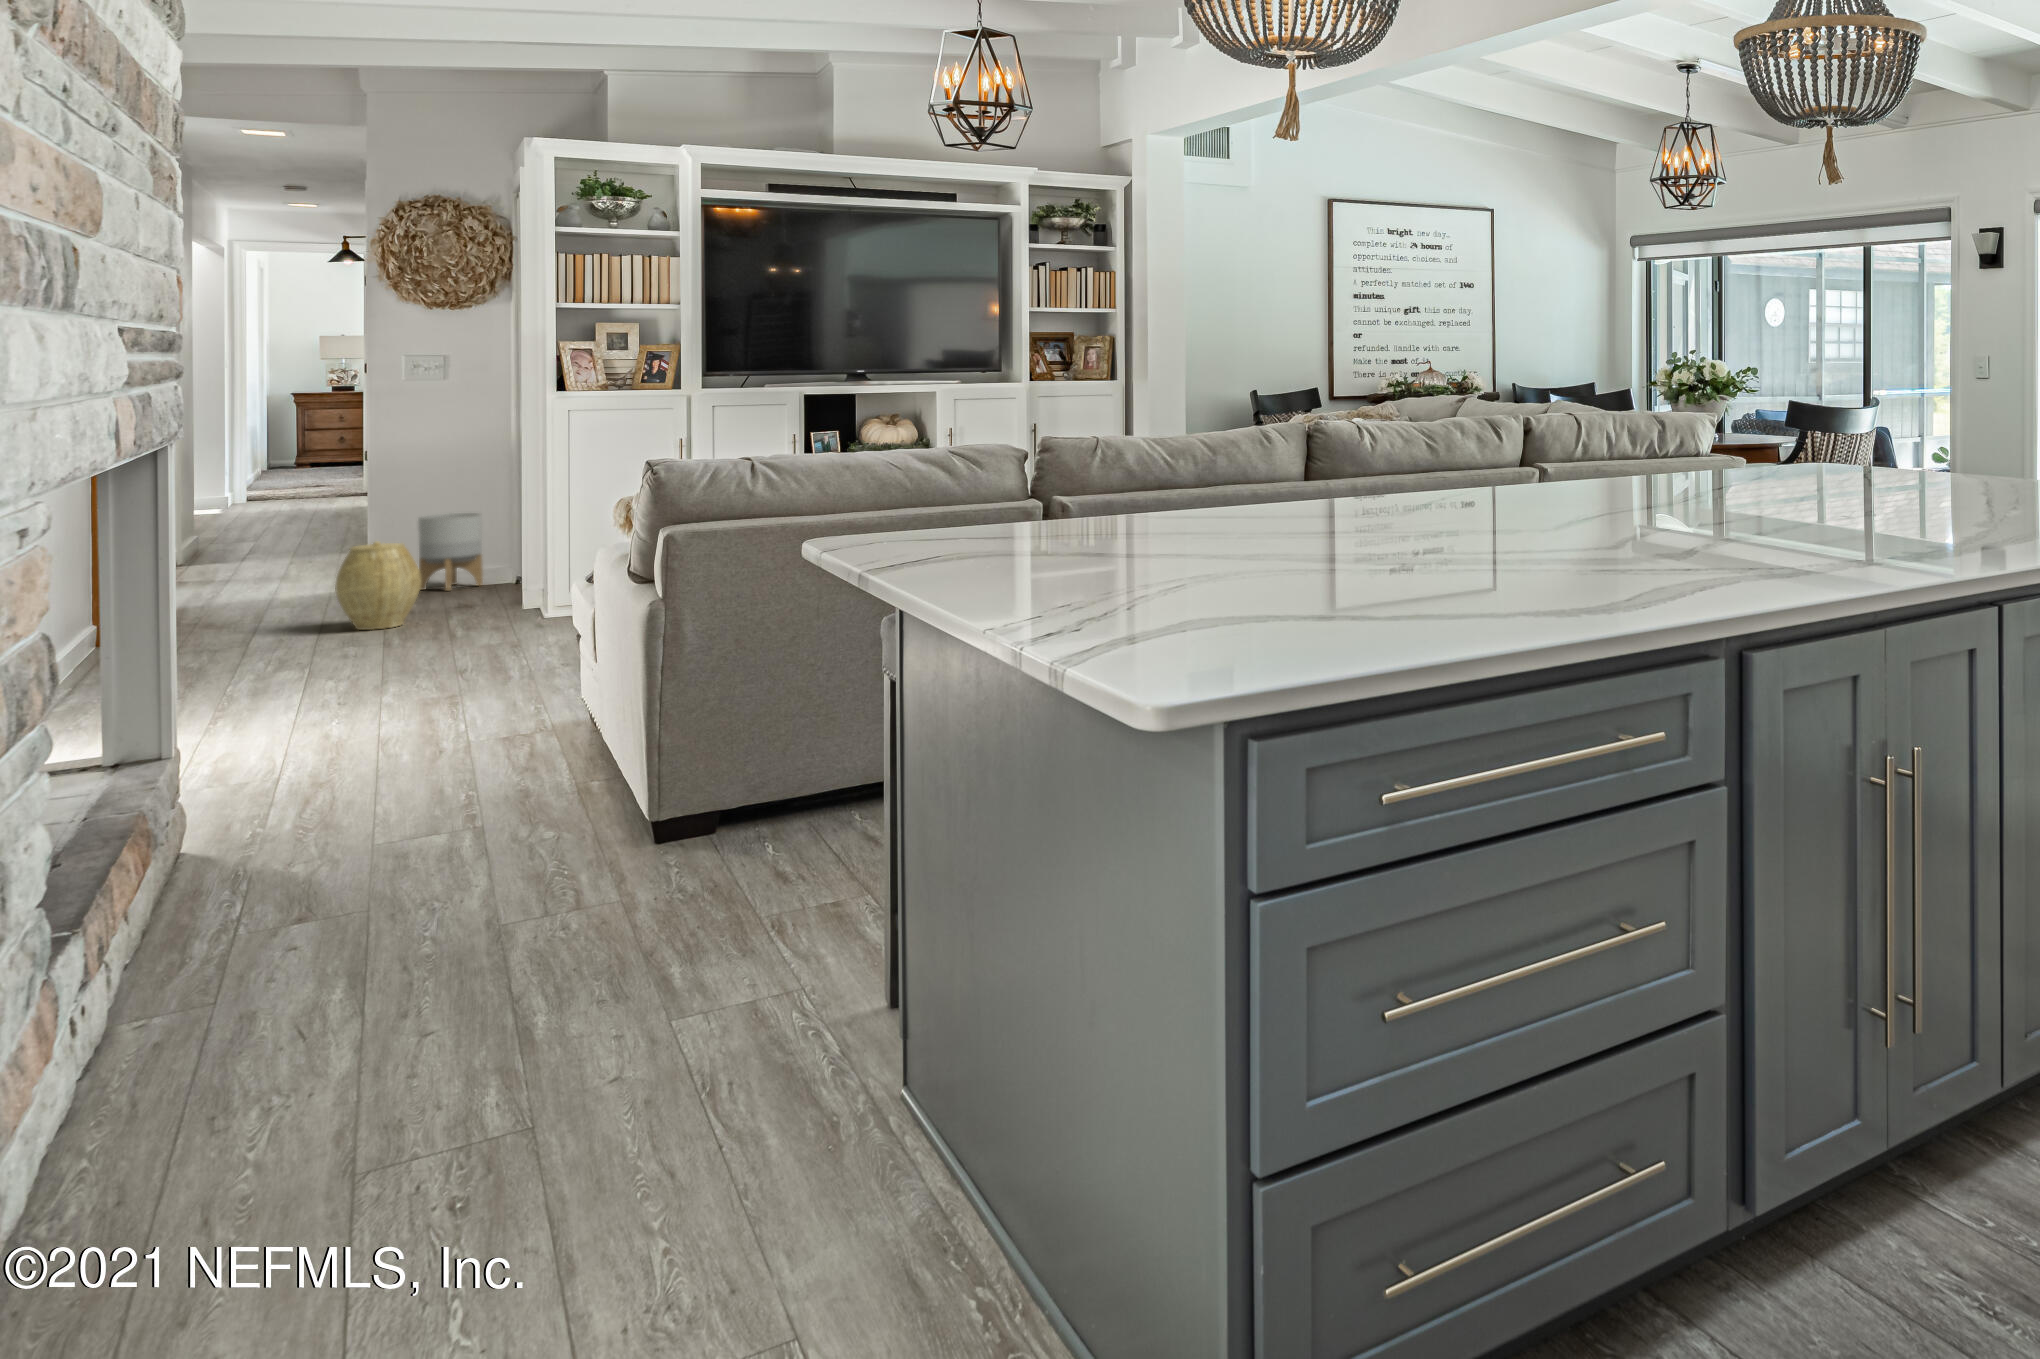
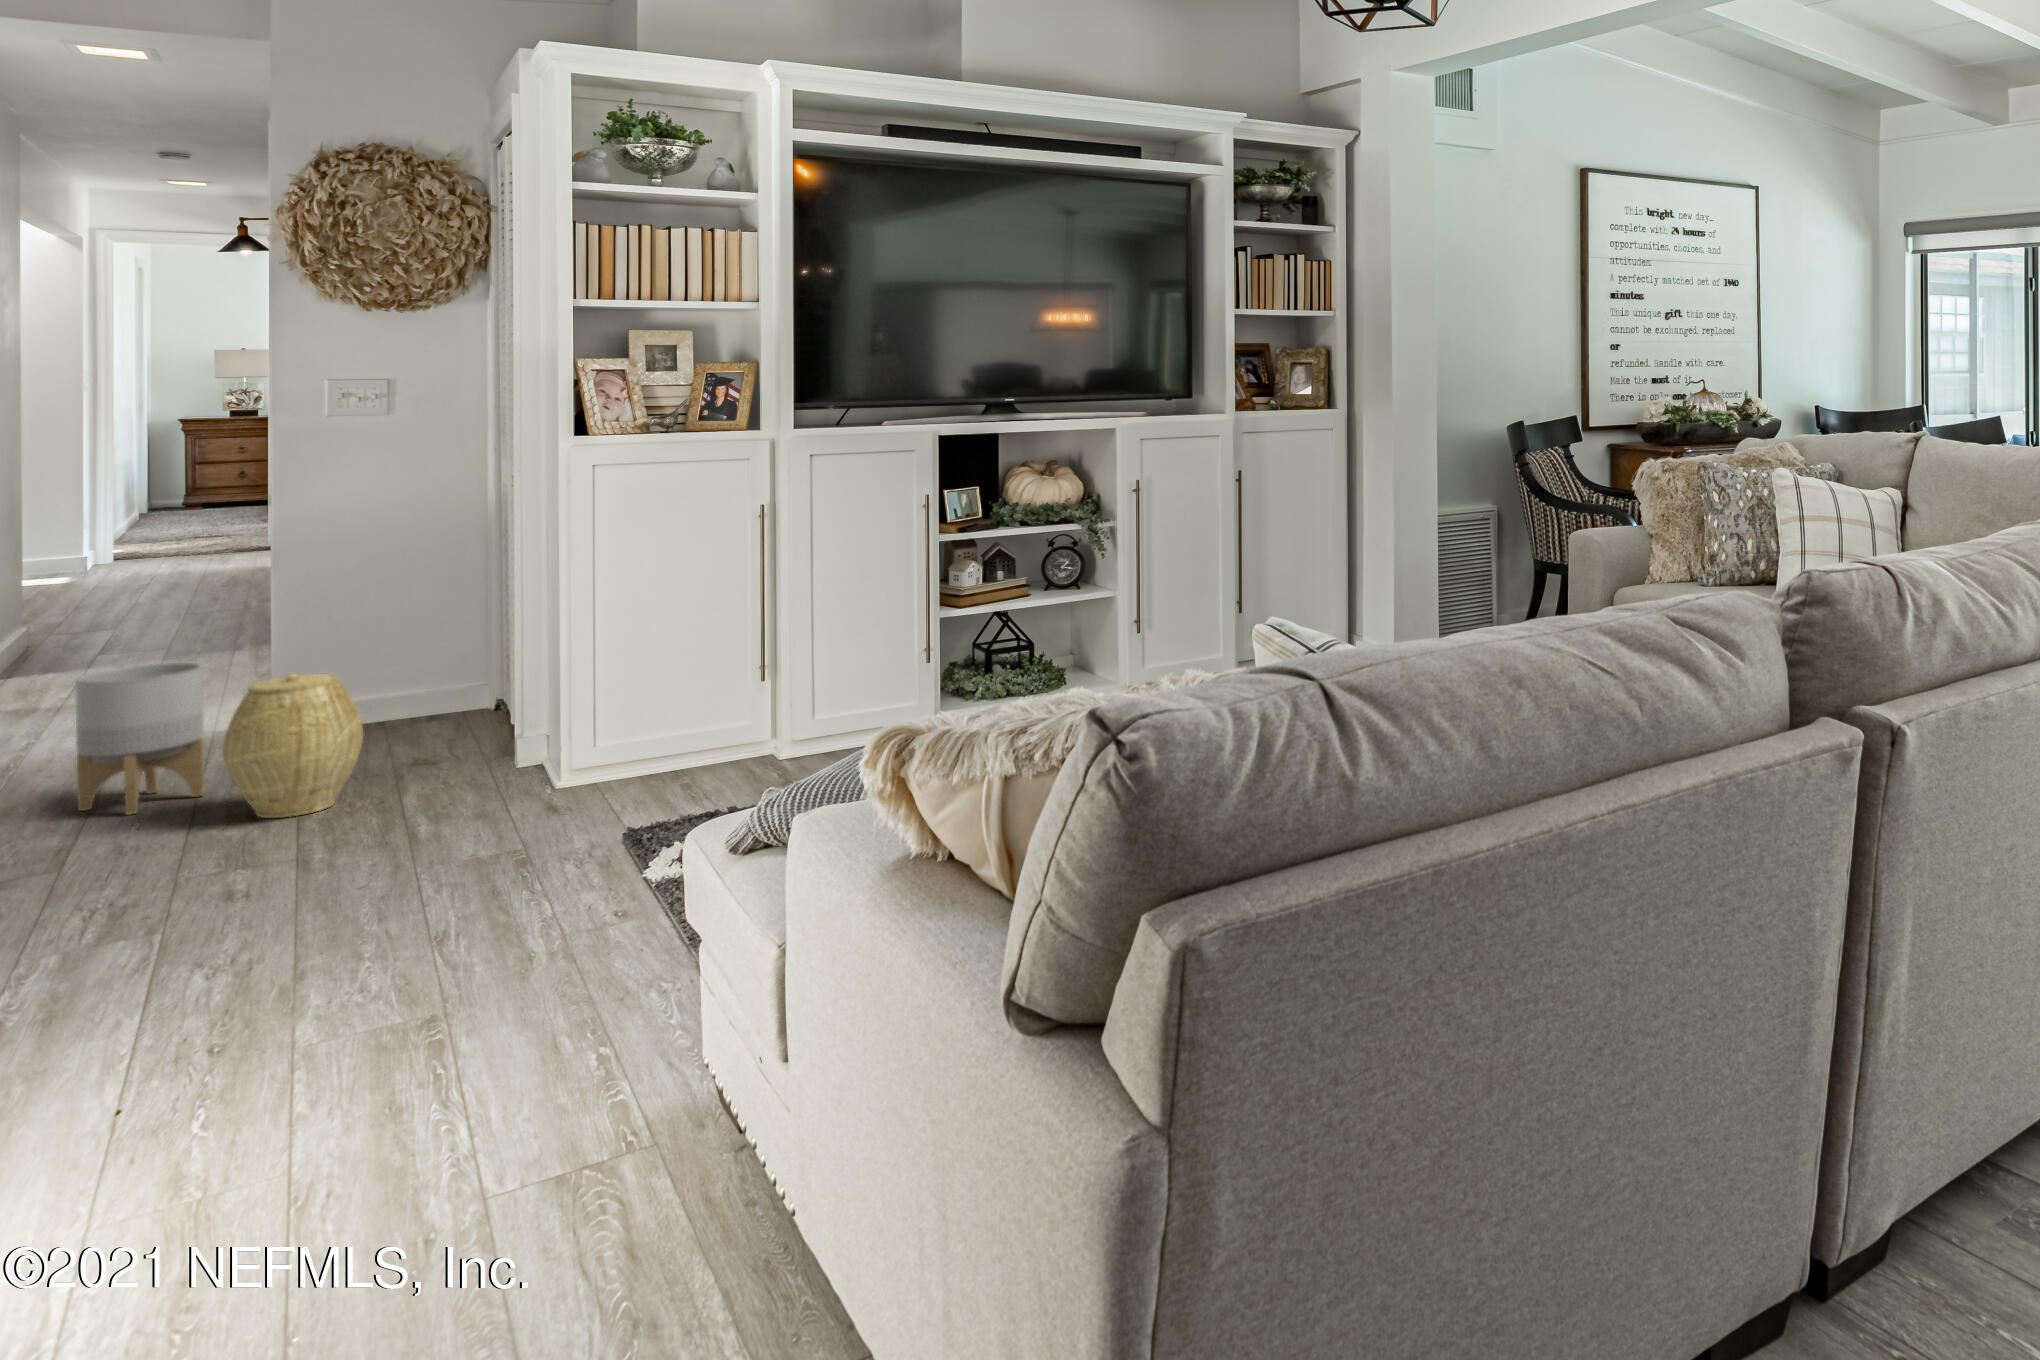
planter: present [418,513,483,591] -> present [75,662,205,815]

